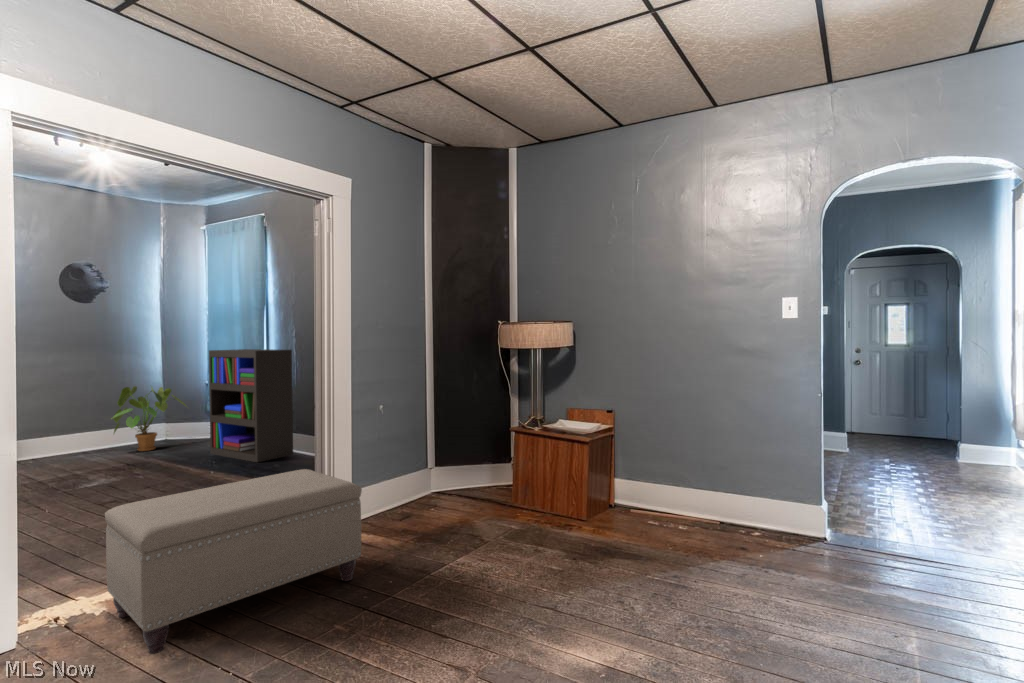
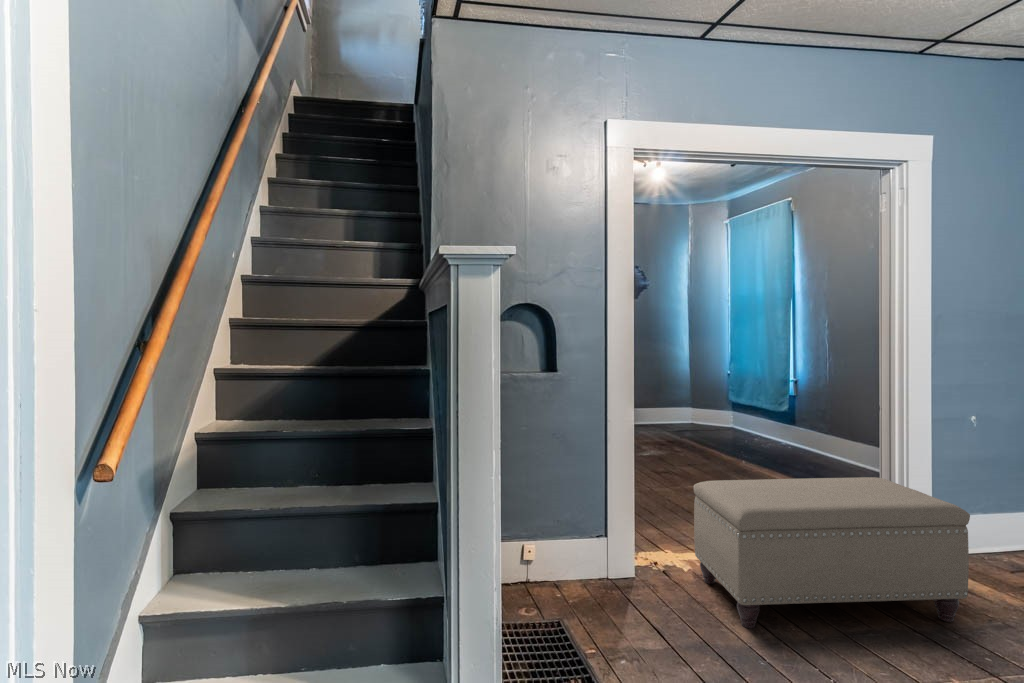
bookshelf: present [209,349,293,462] -> none [735,342,825,460]
house plant: present [113,386,186,451] -> none [651,373,714,433]

